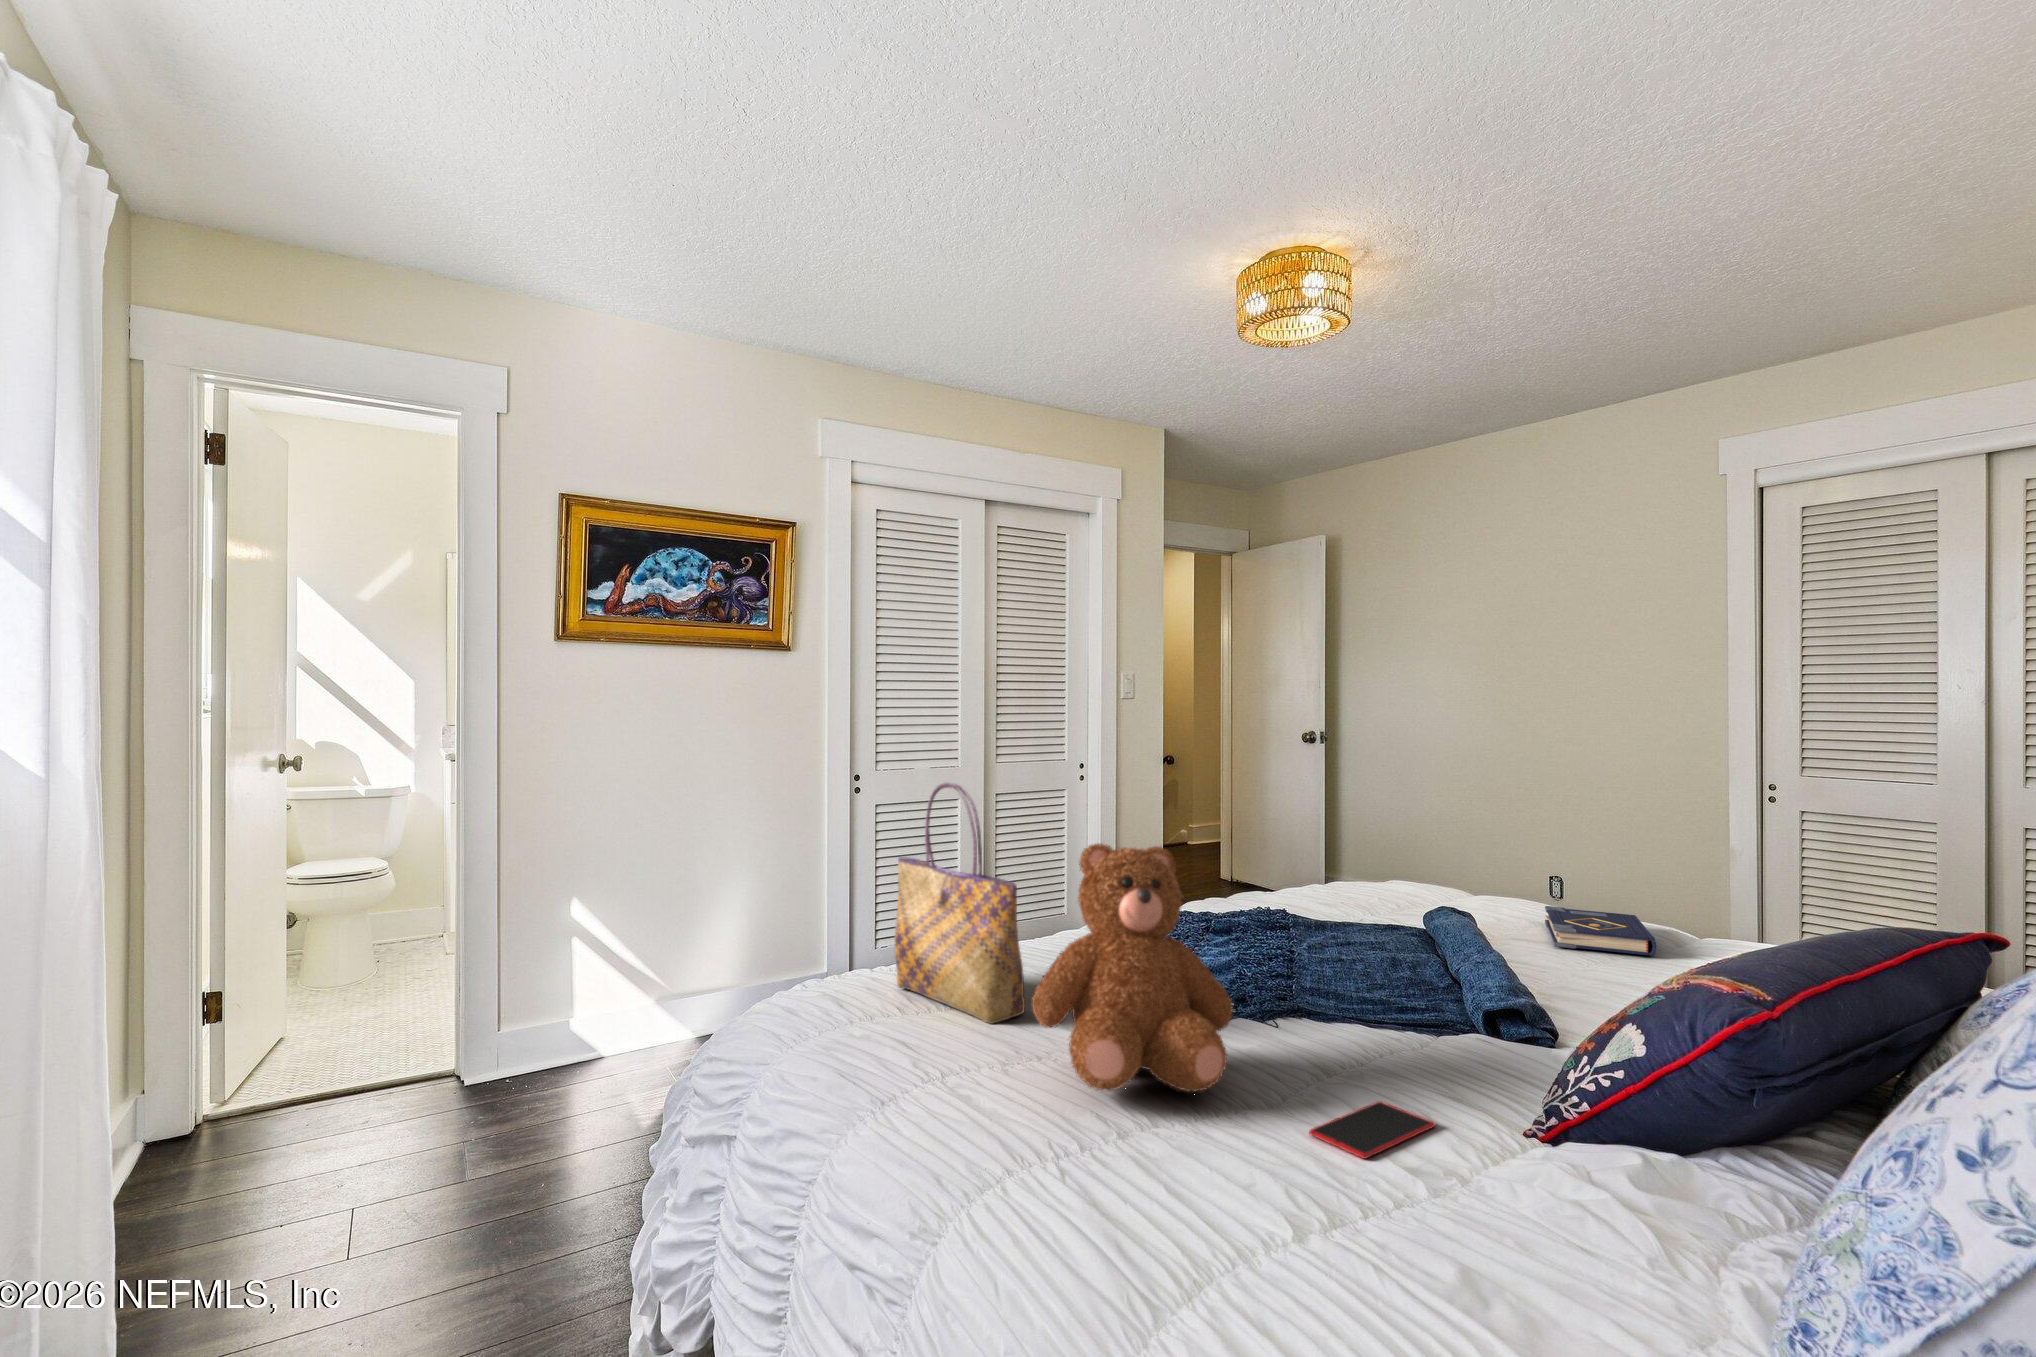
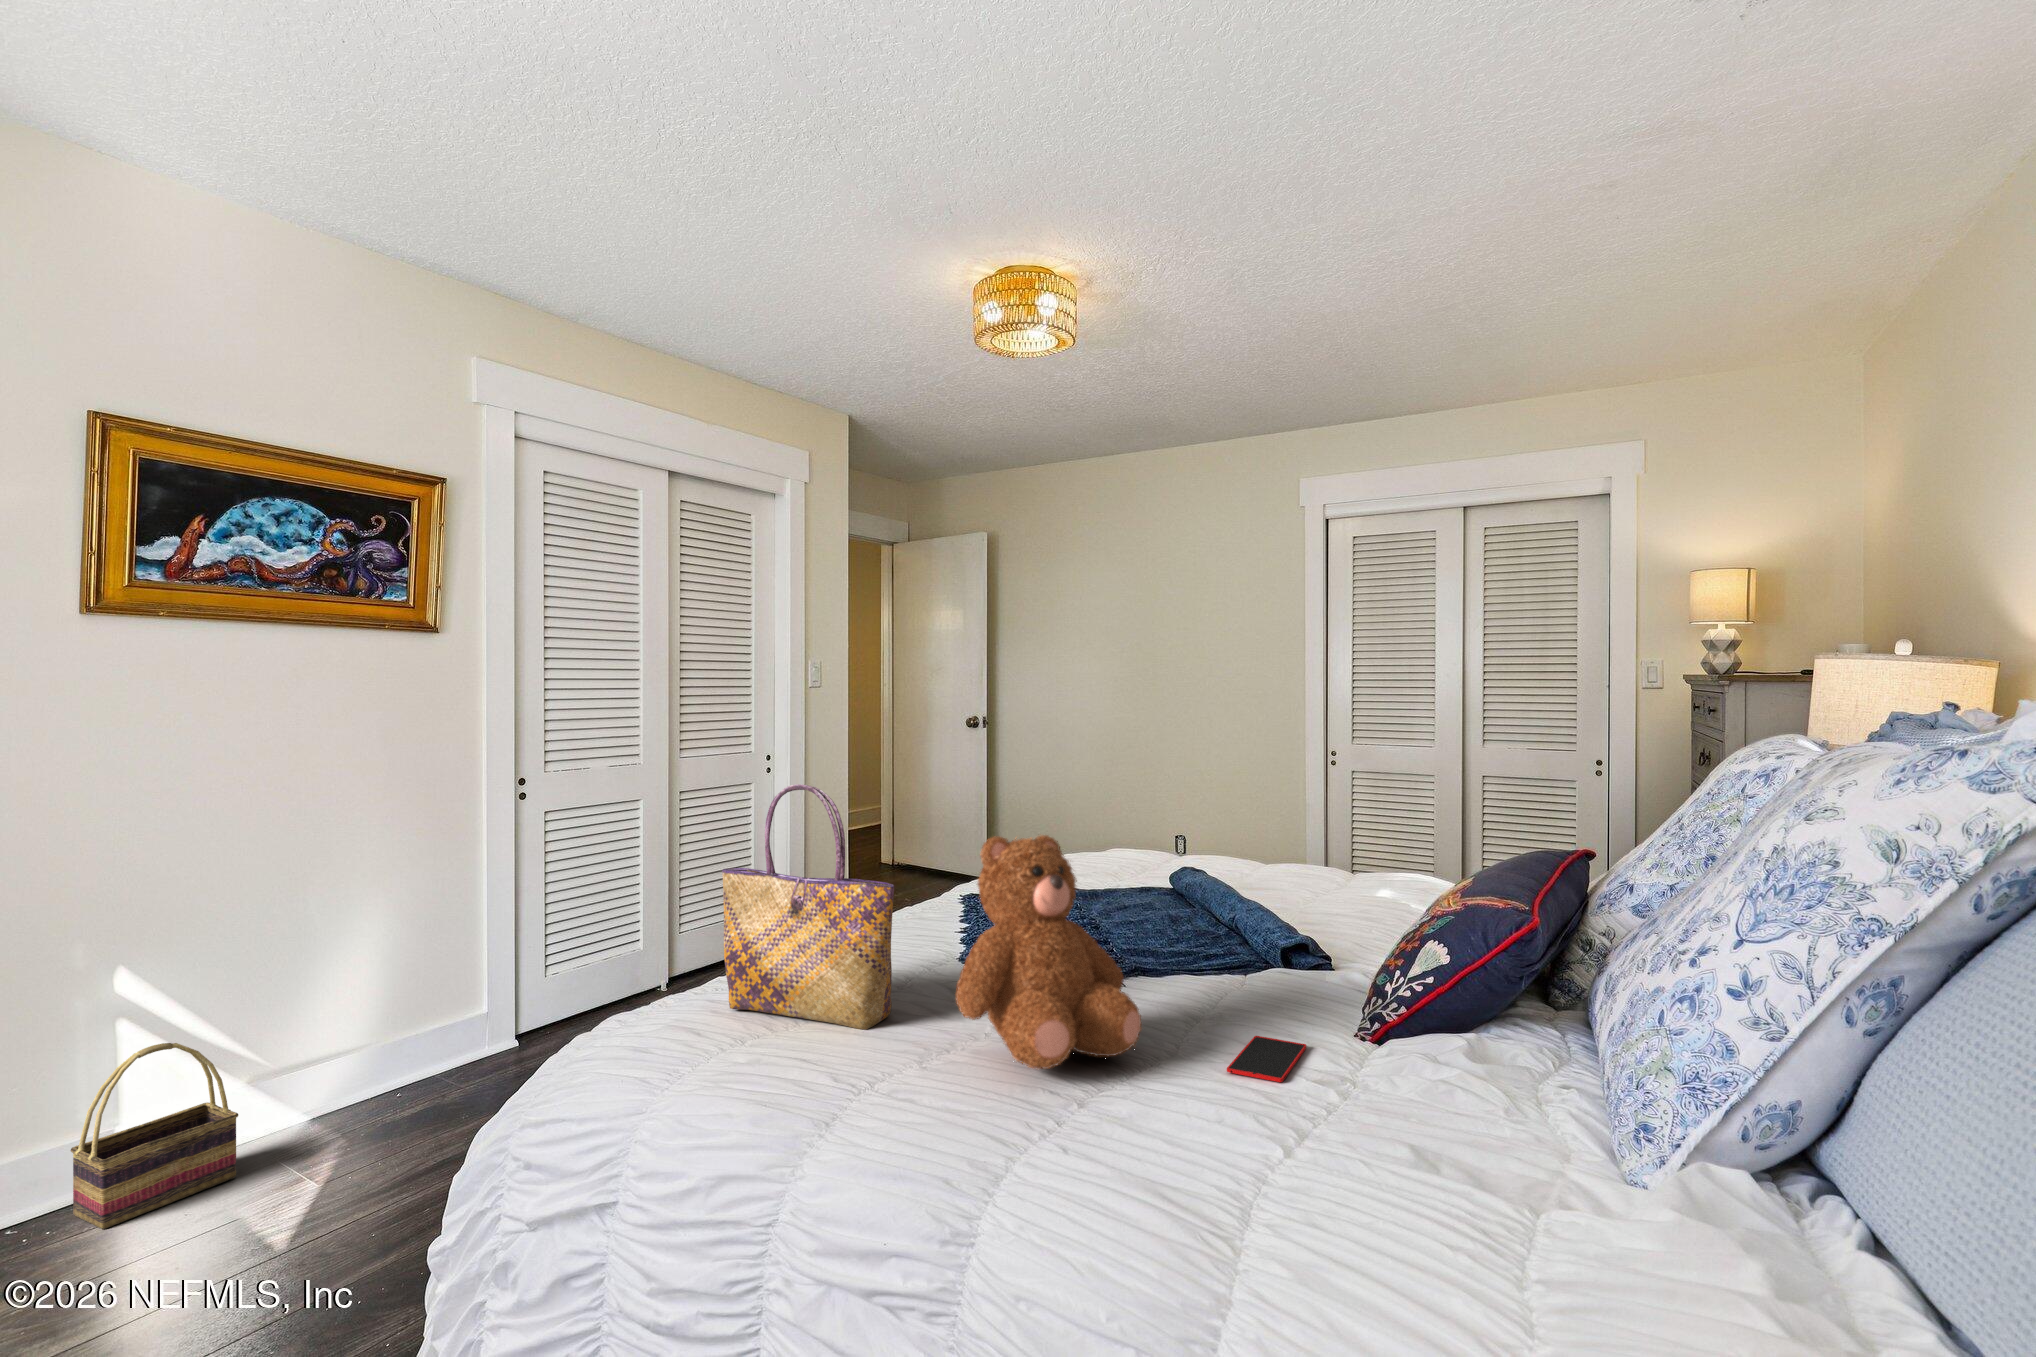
book: present [1545,906,1656,956] -> none [1247,862,1340,895]
basket: none [535,959,636,1089] -> present [70,1043,238,1229]

